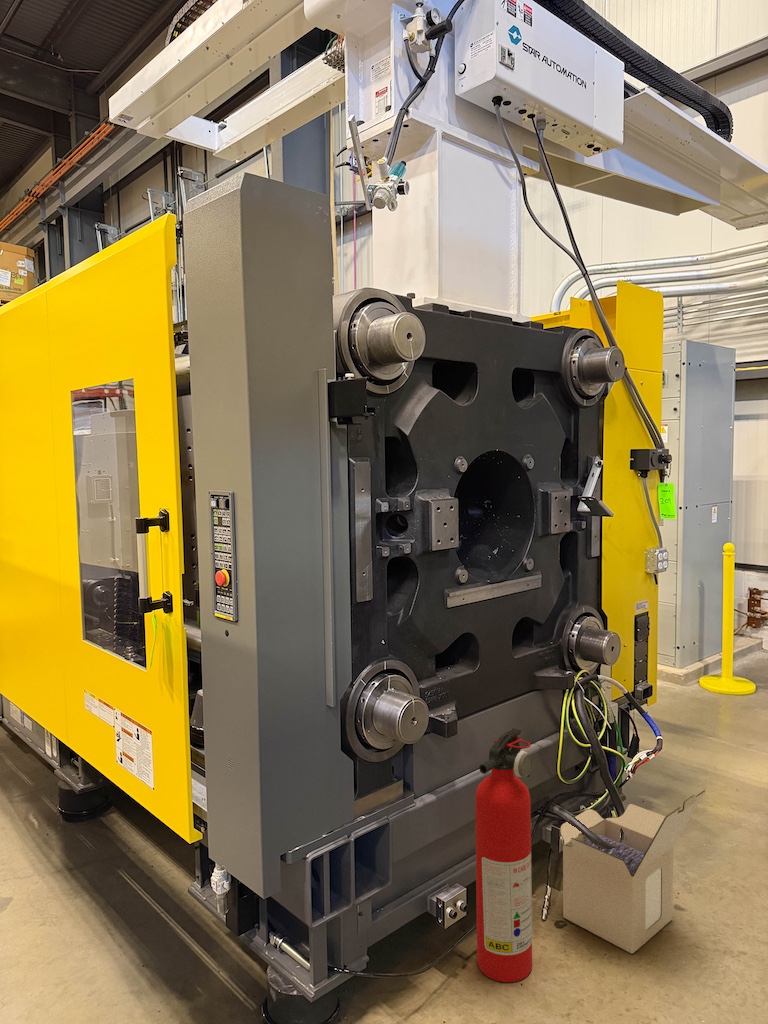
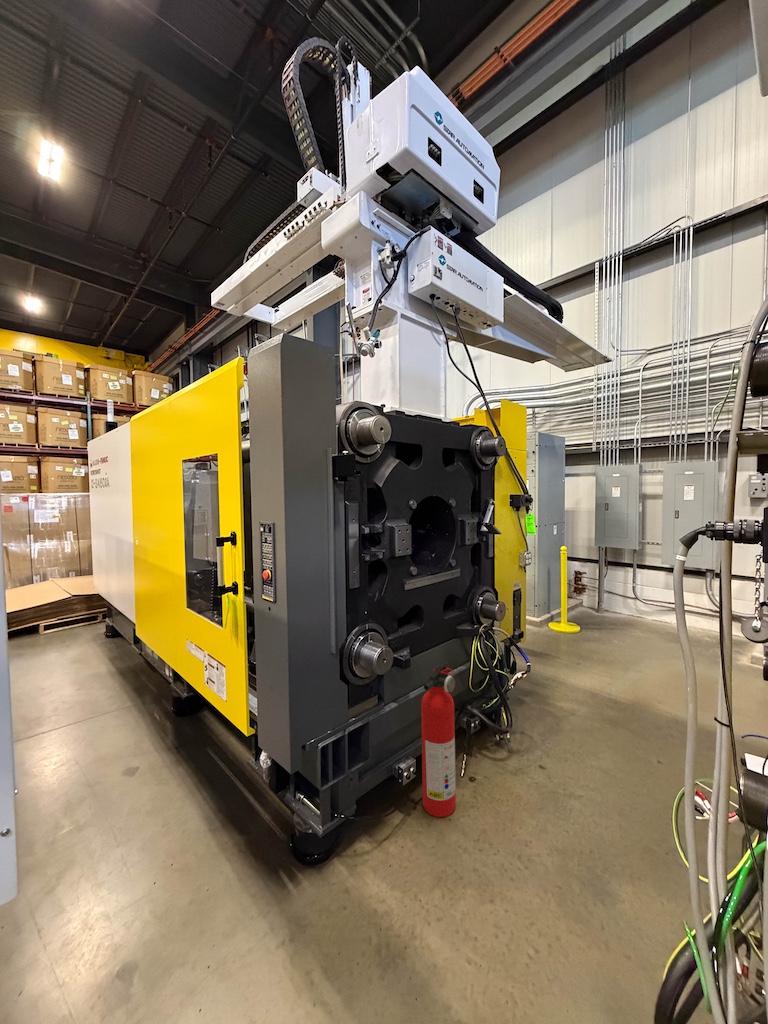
cardboard box: present [560,790,705,954] -> none [471,697,557,797]

